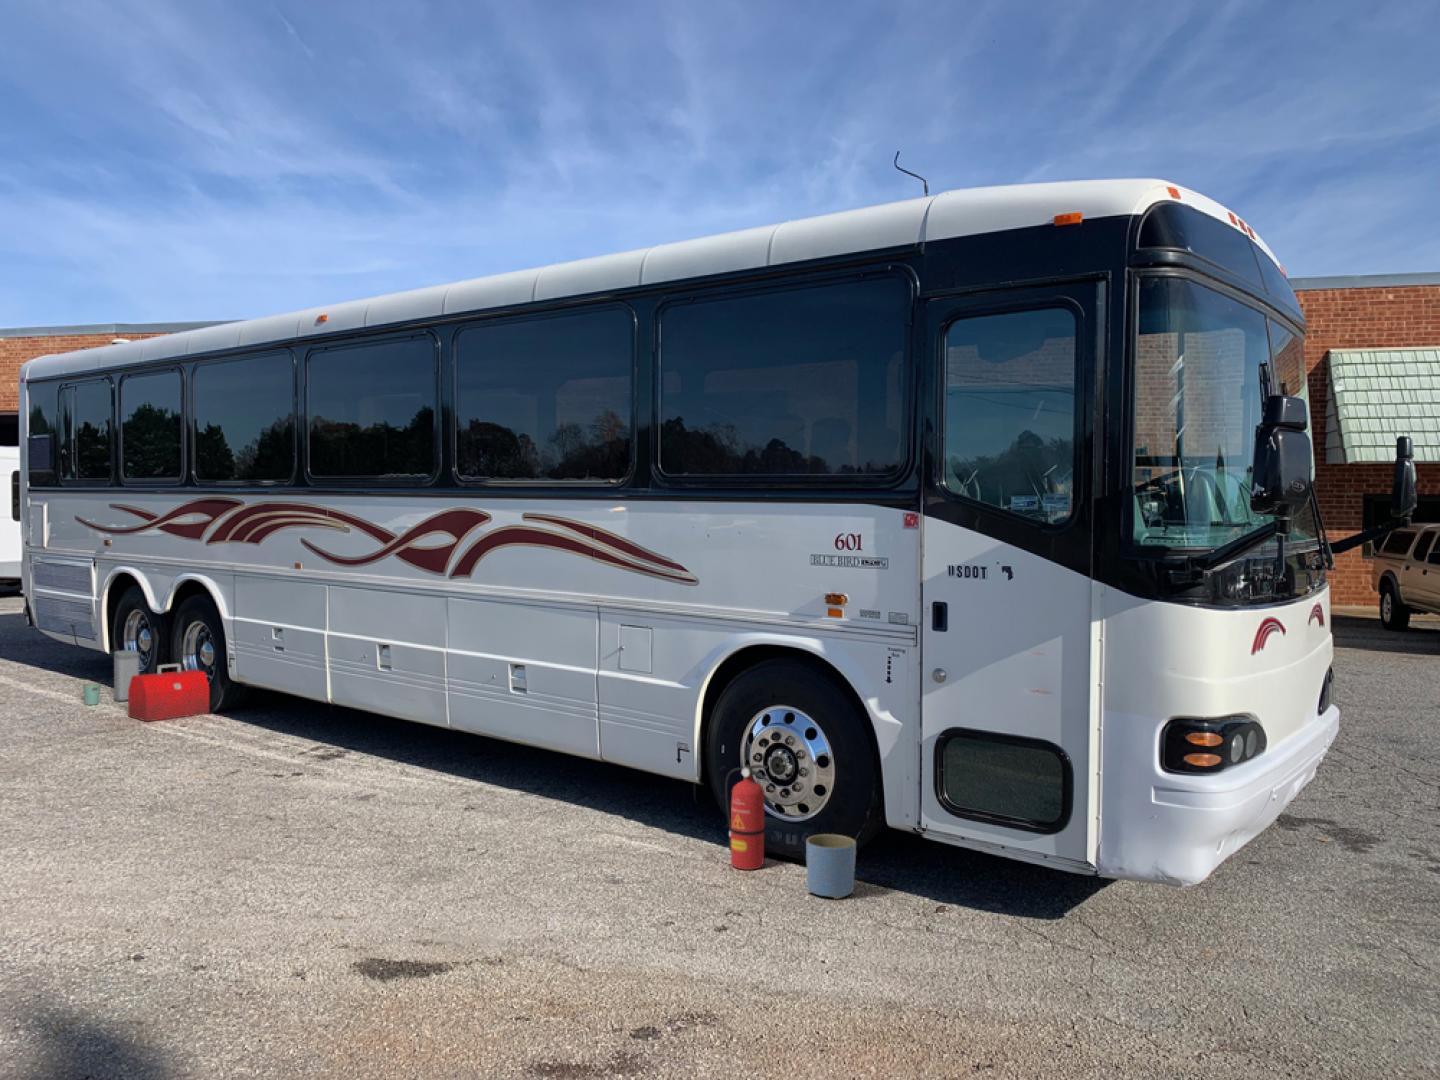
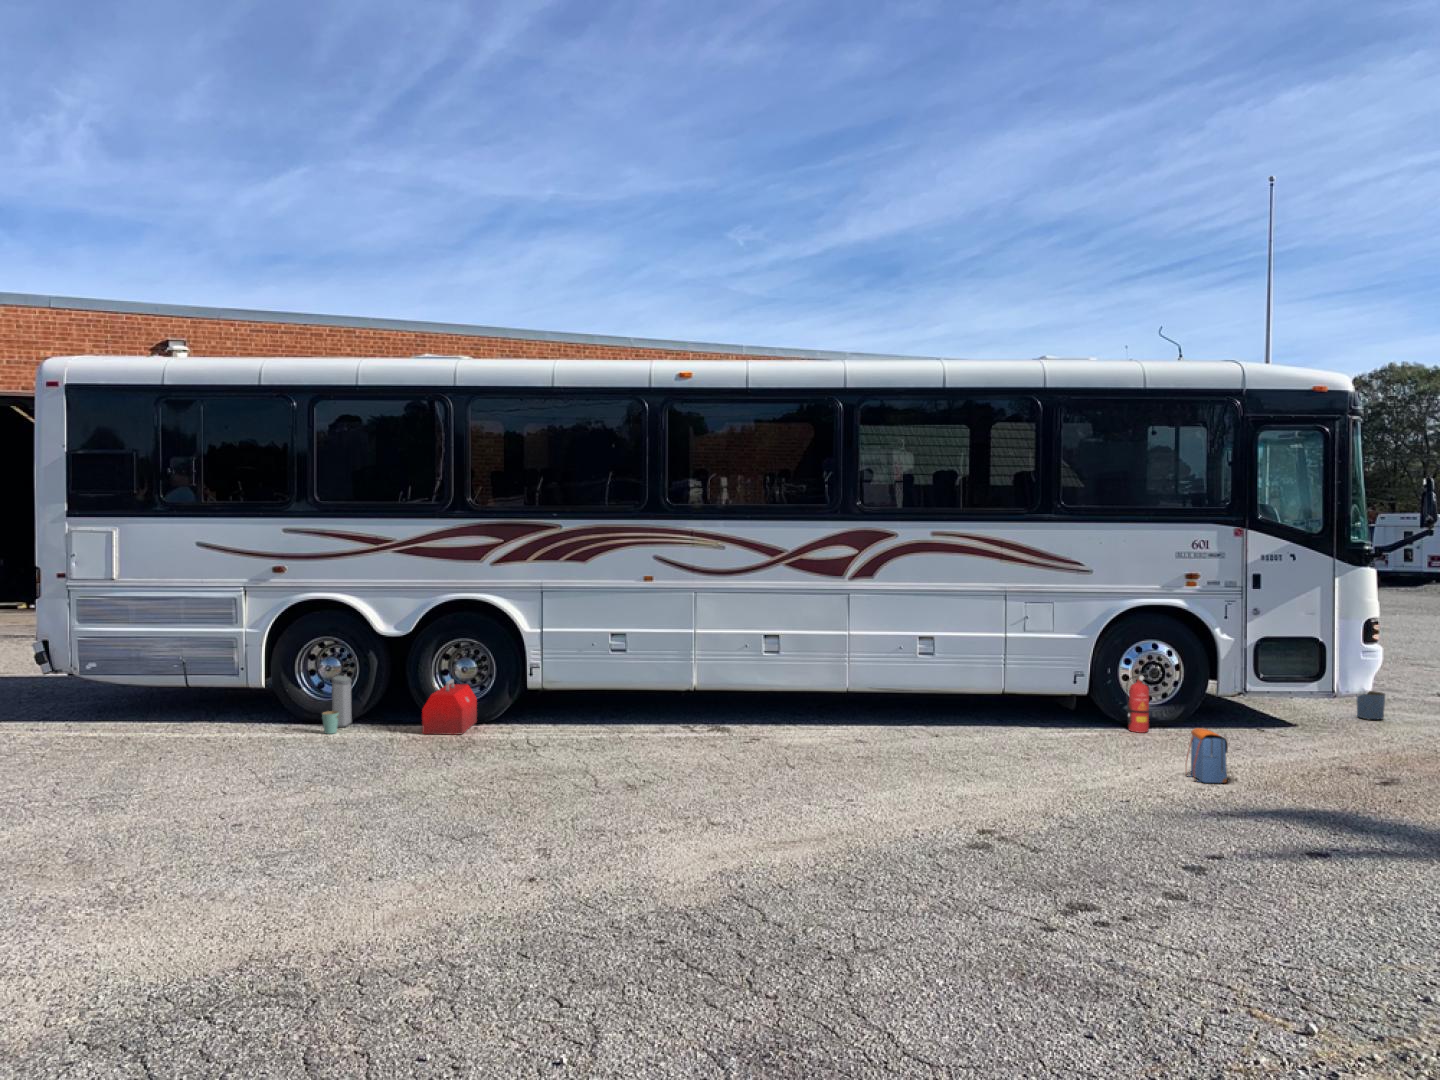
planter: present [806,834,856,899] -> present [1357,691,1385,720]
backpack: none [451,859,525,969] -> present [1186,728,1228,783]

